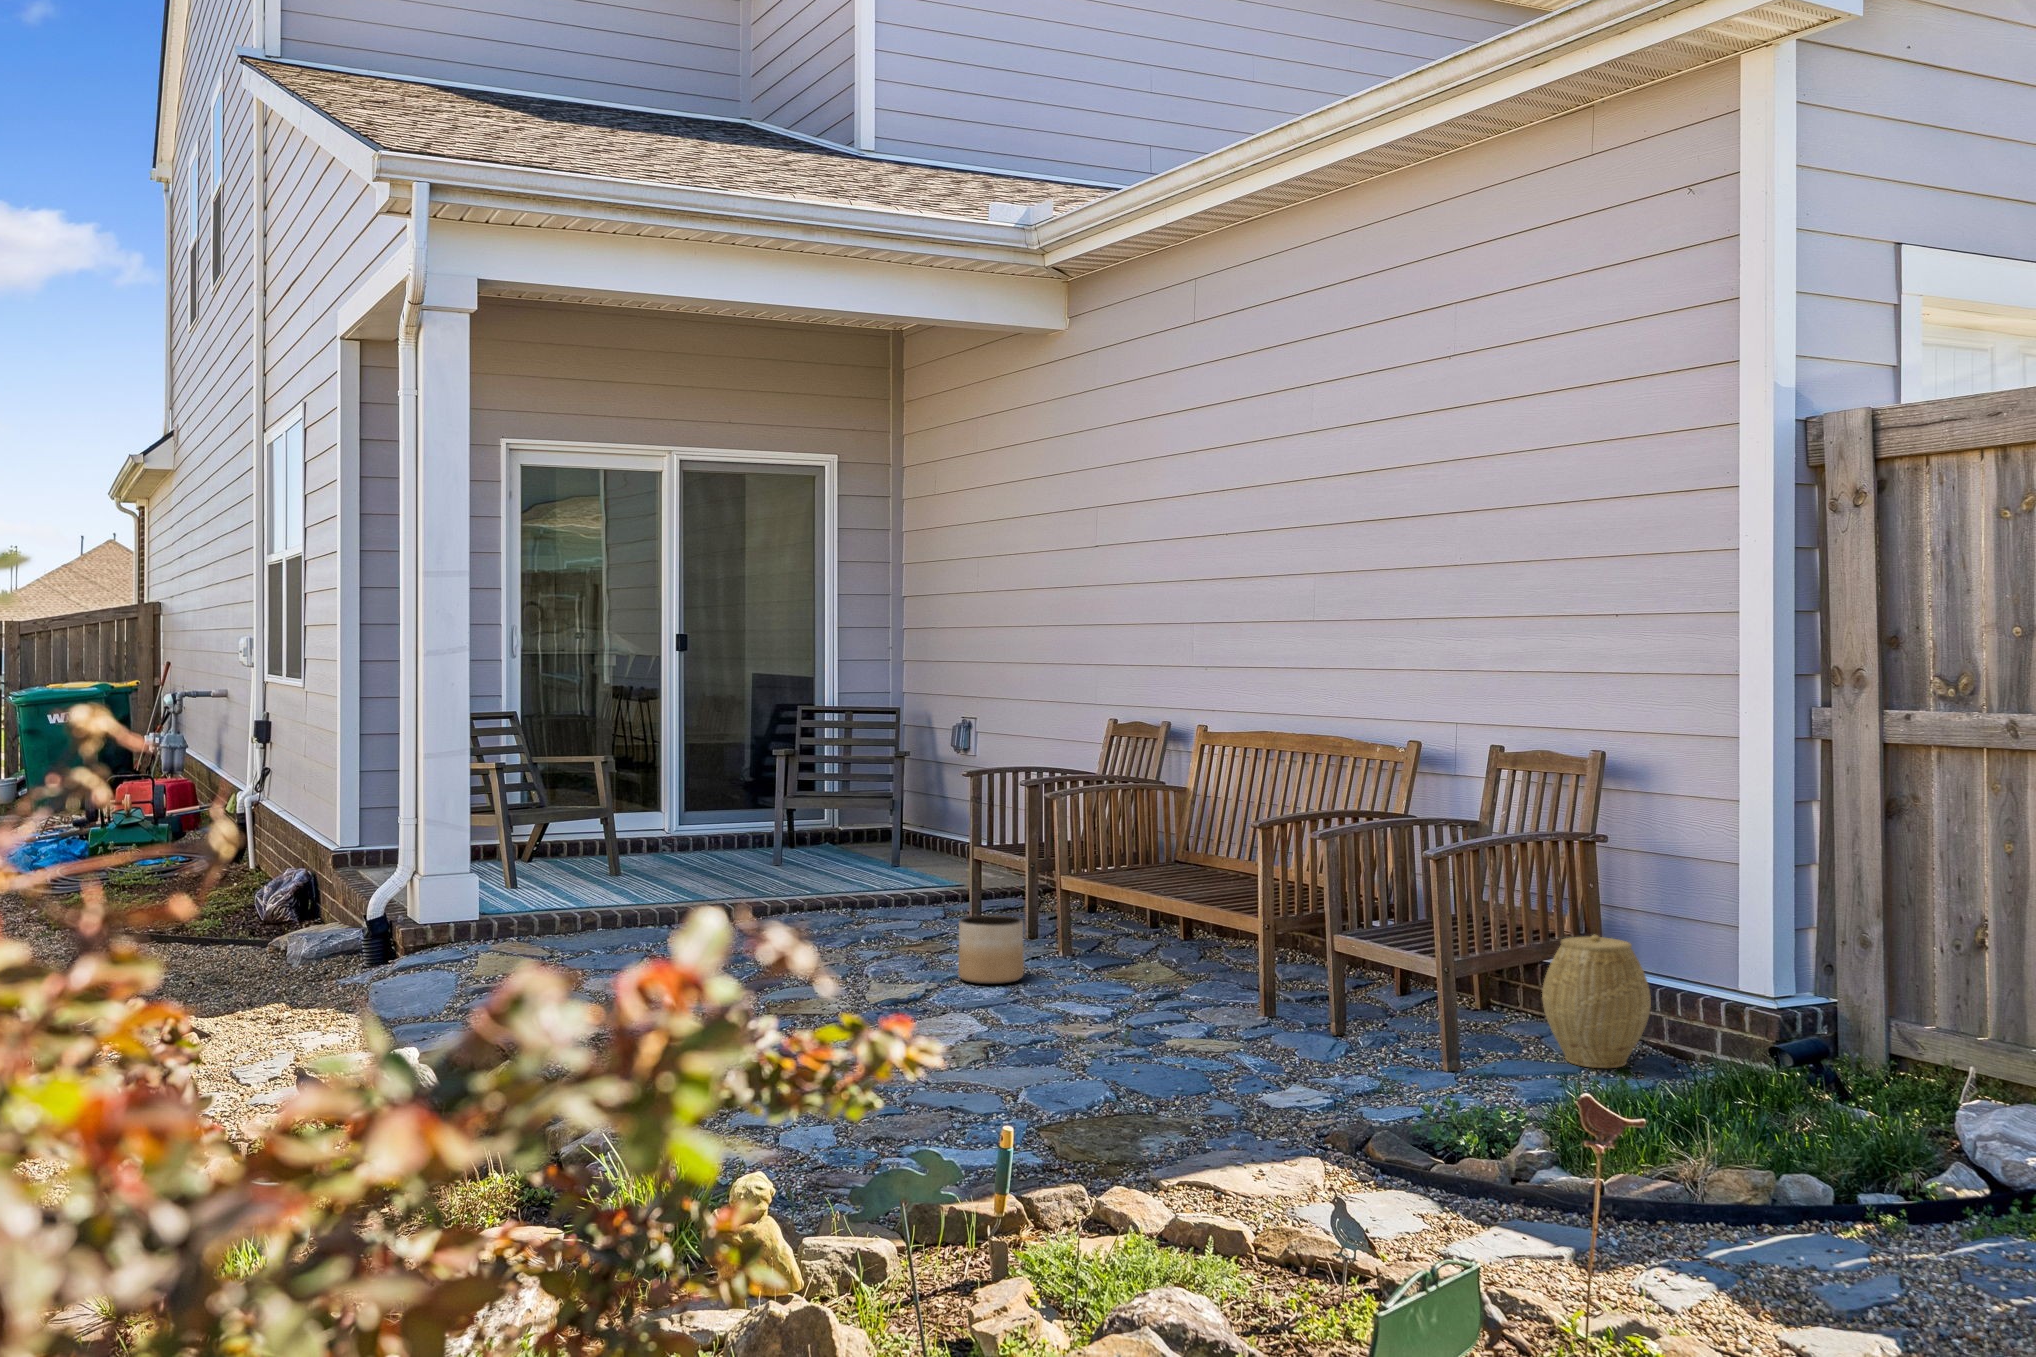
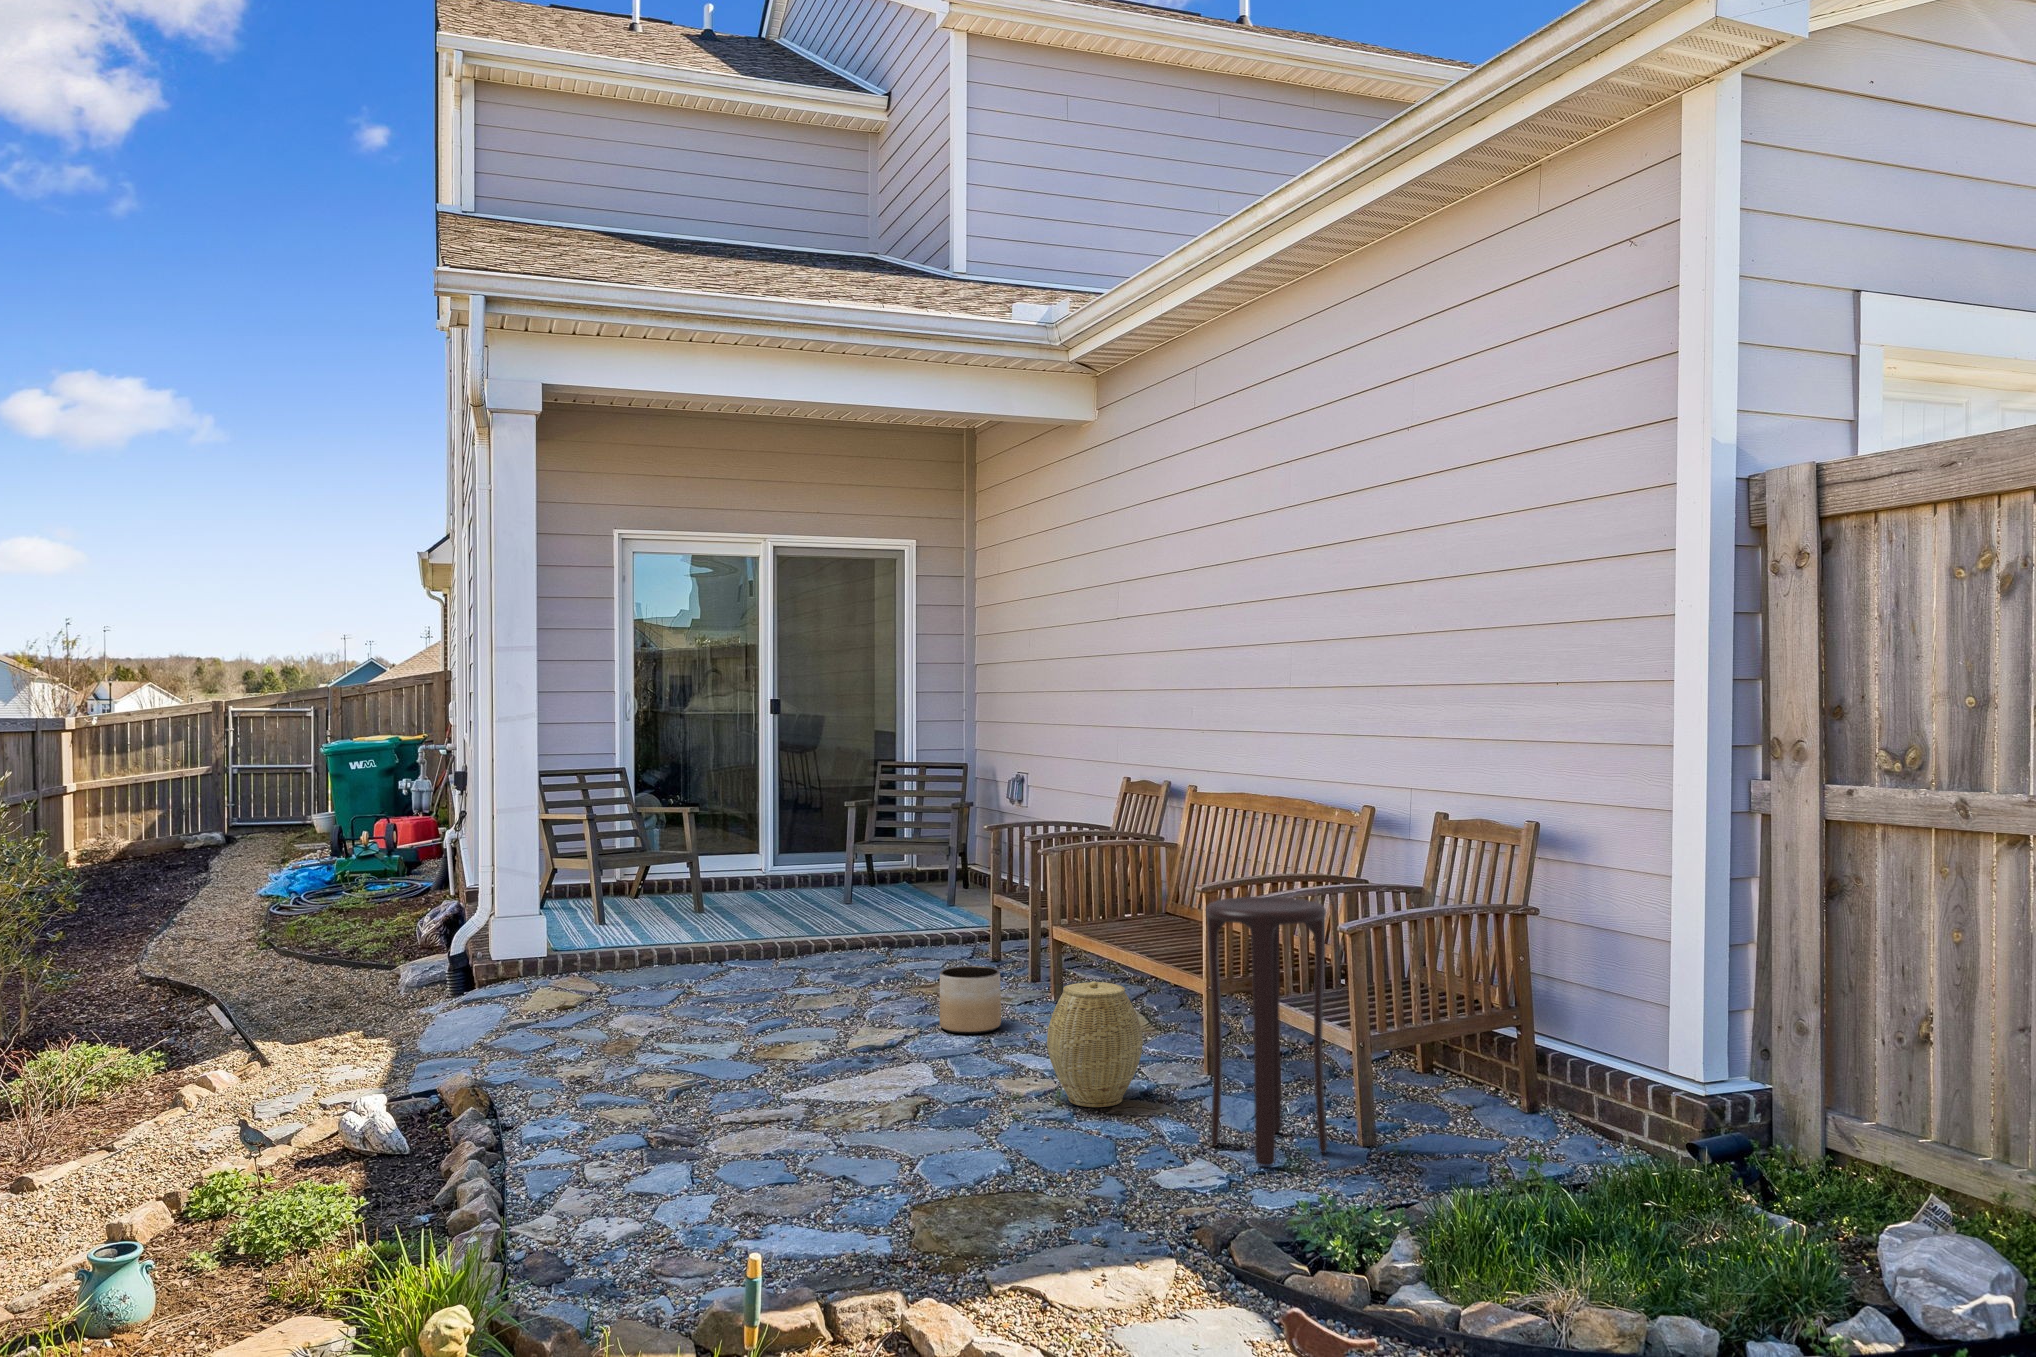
stool: none [1299,826,1420,1087] -> present [1206,897,1328,1166]
woven basket: present [1542,935,1651,1068] -> present [1047,981,1143,1107]

